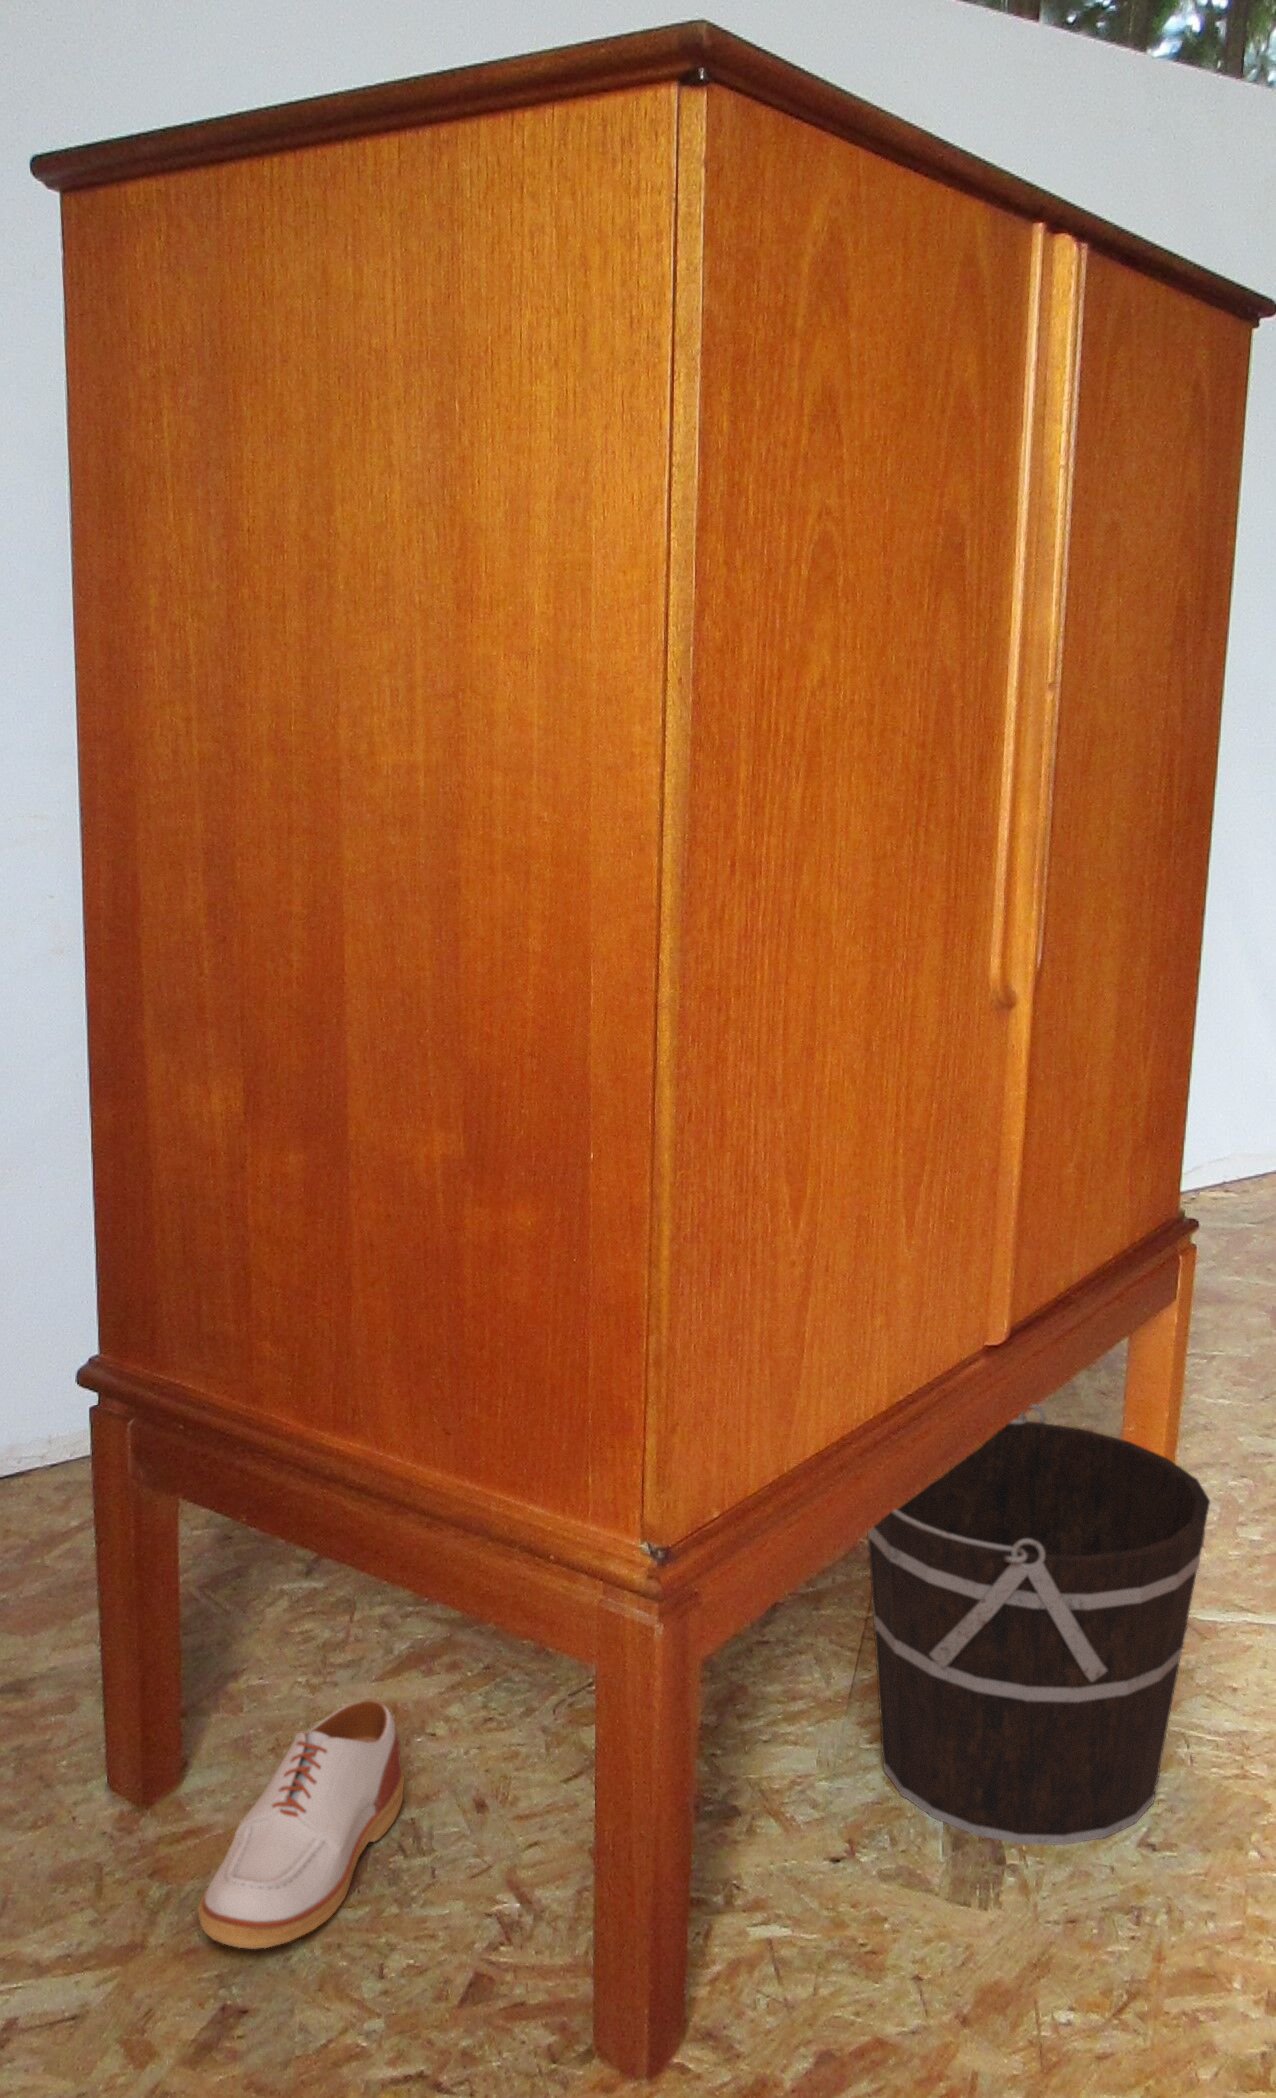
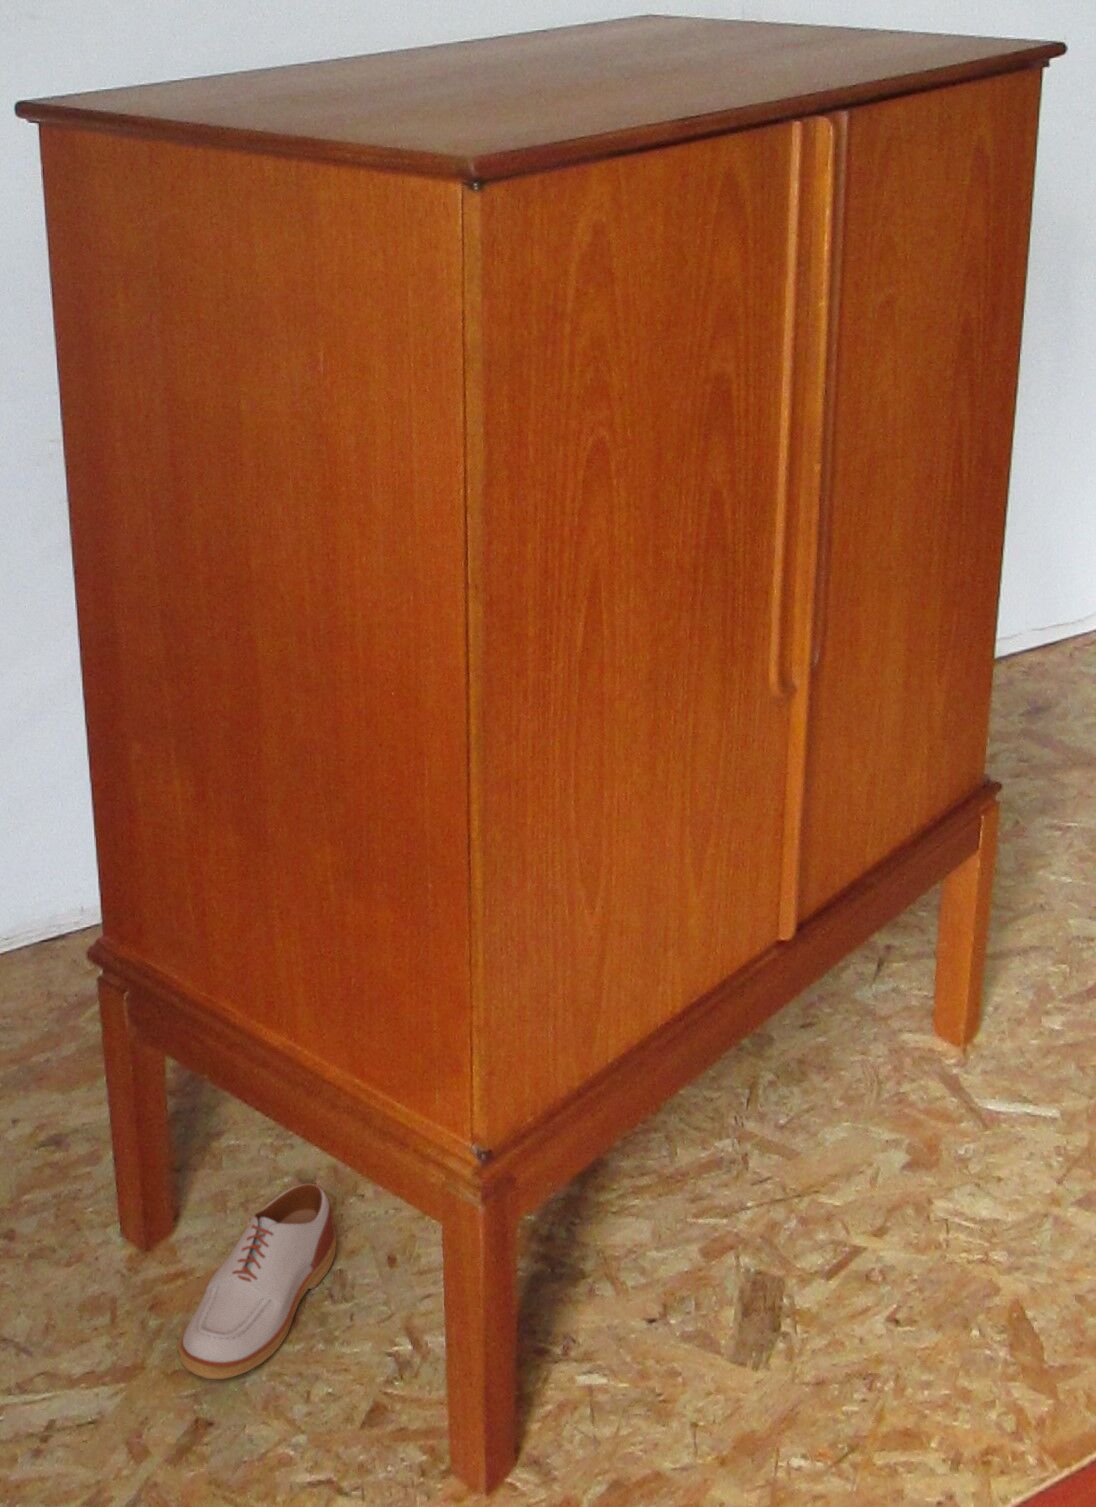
bucket: present [868,1404,1210,1845] -> none [685,969,965,1316]

